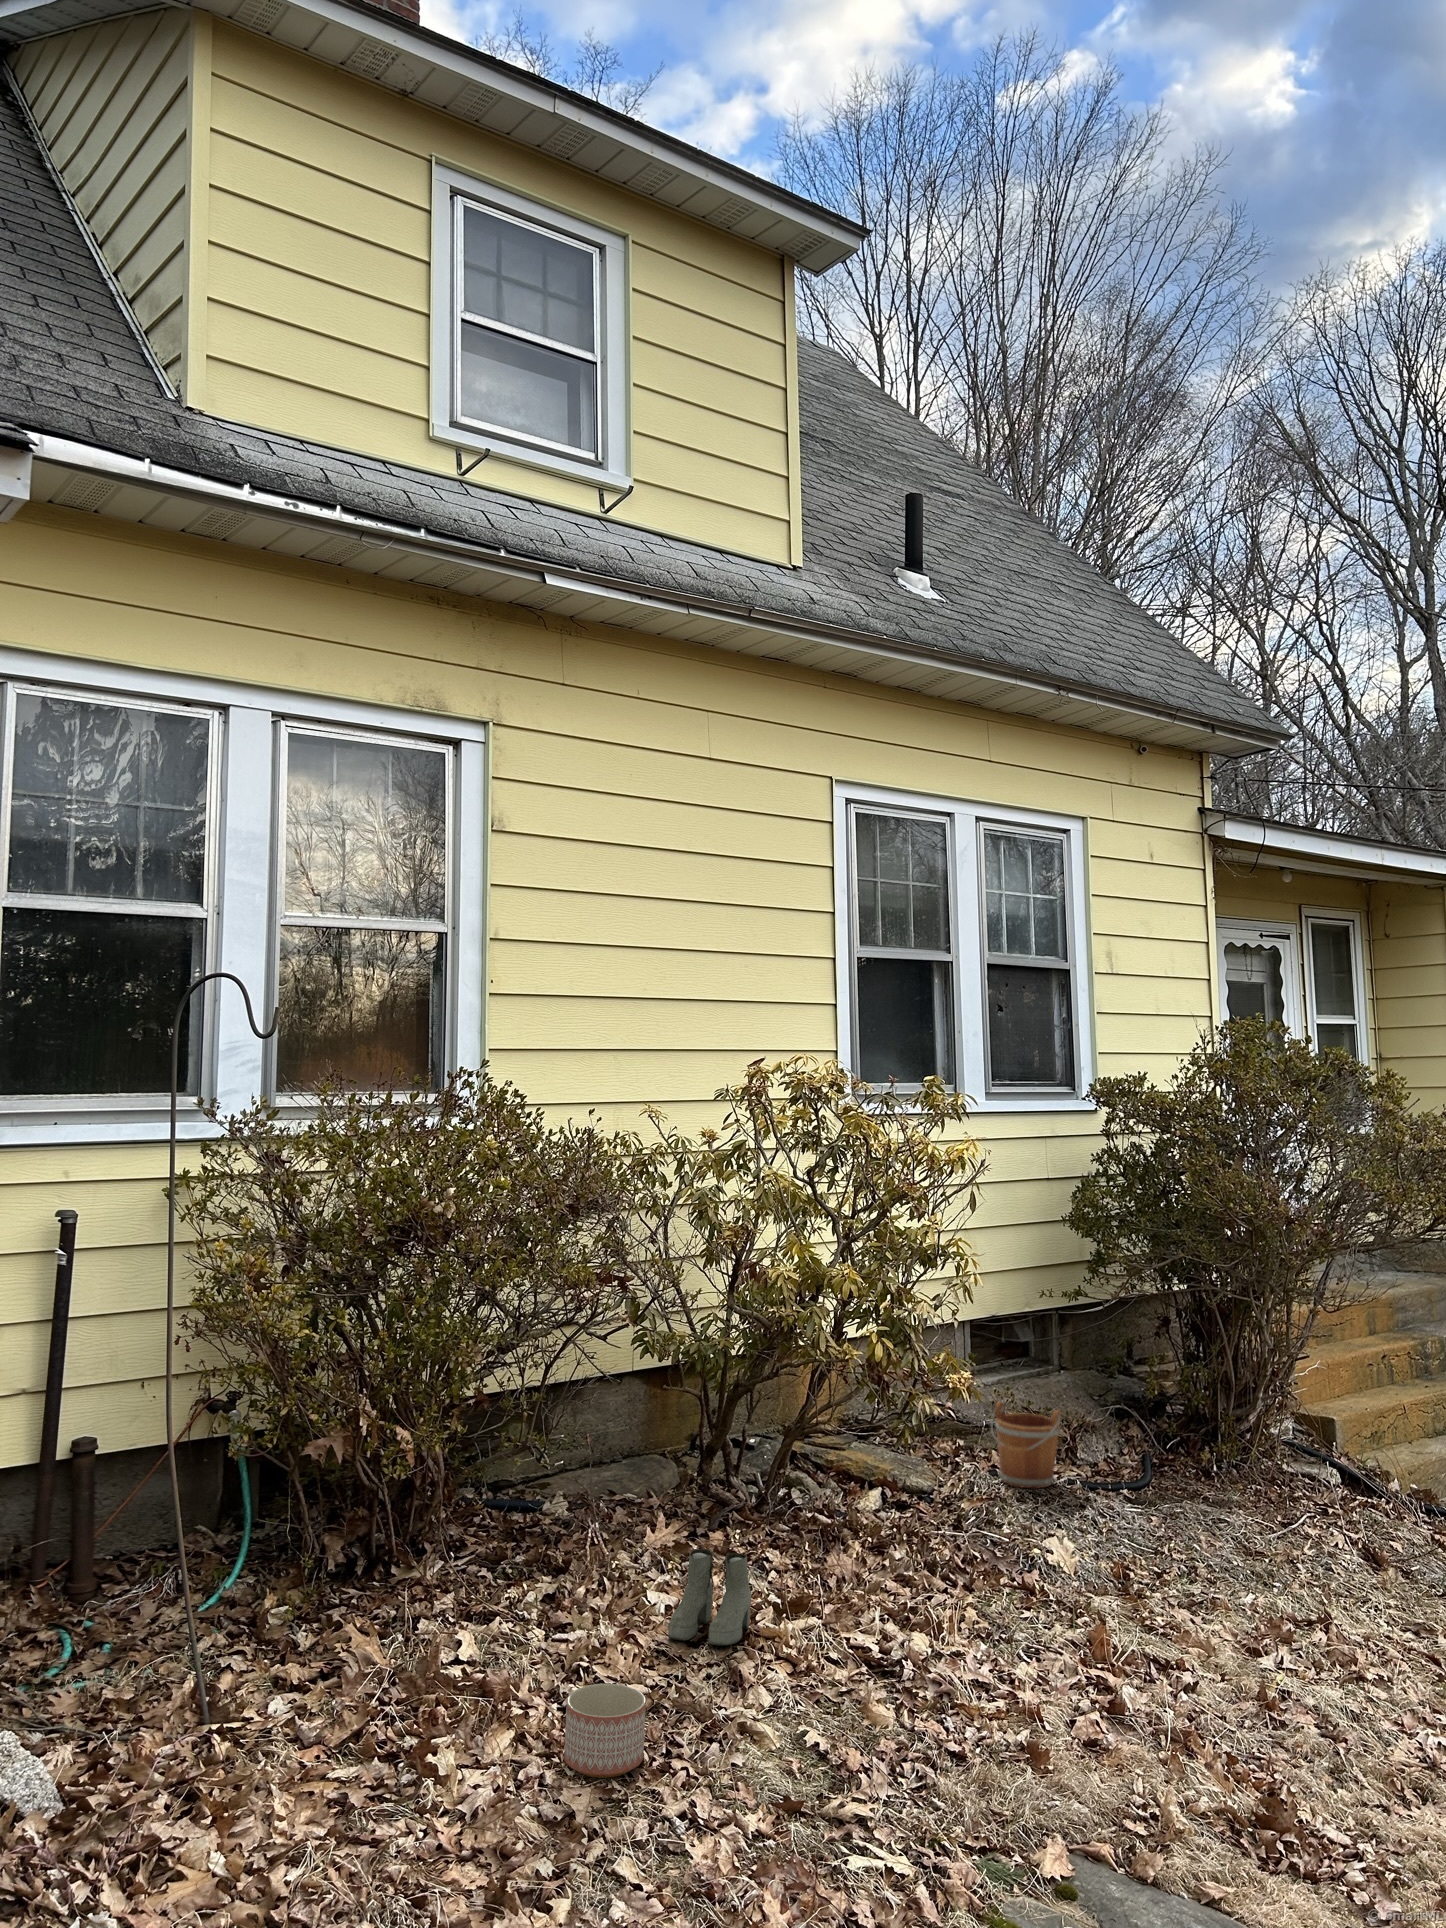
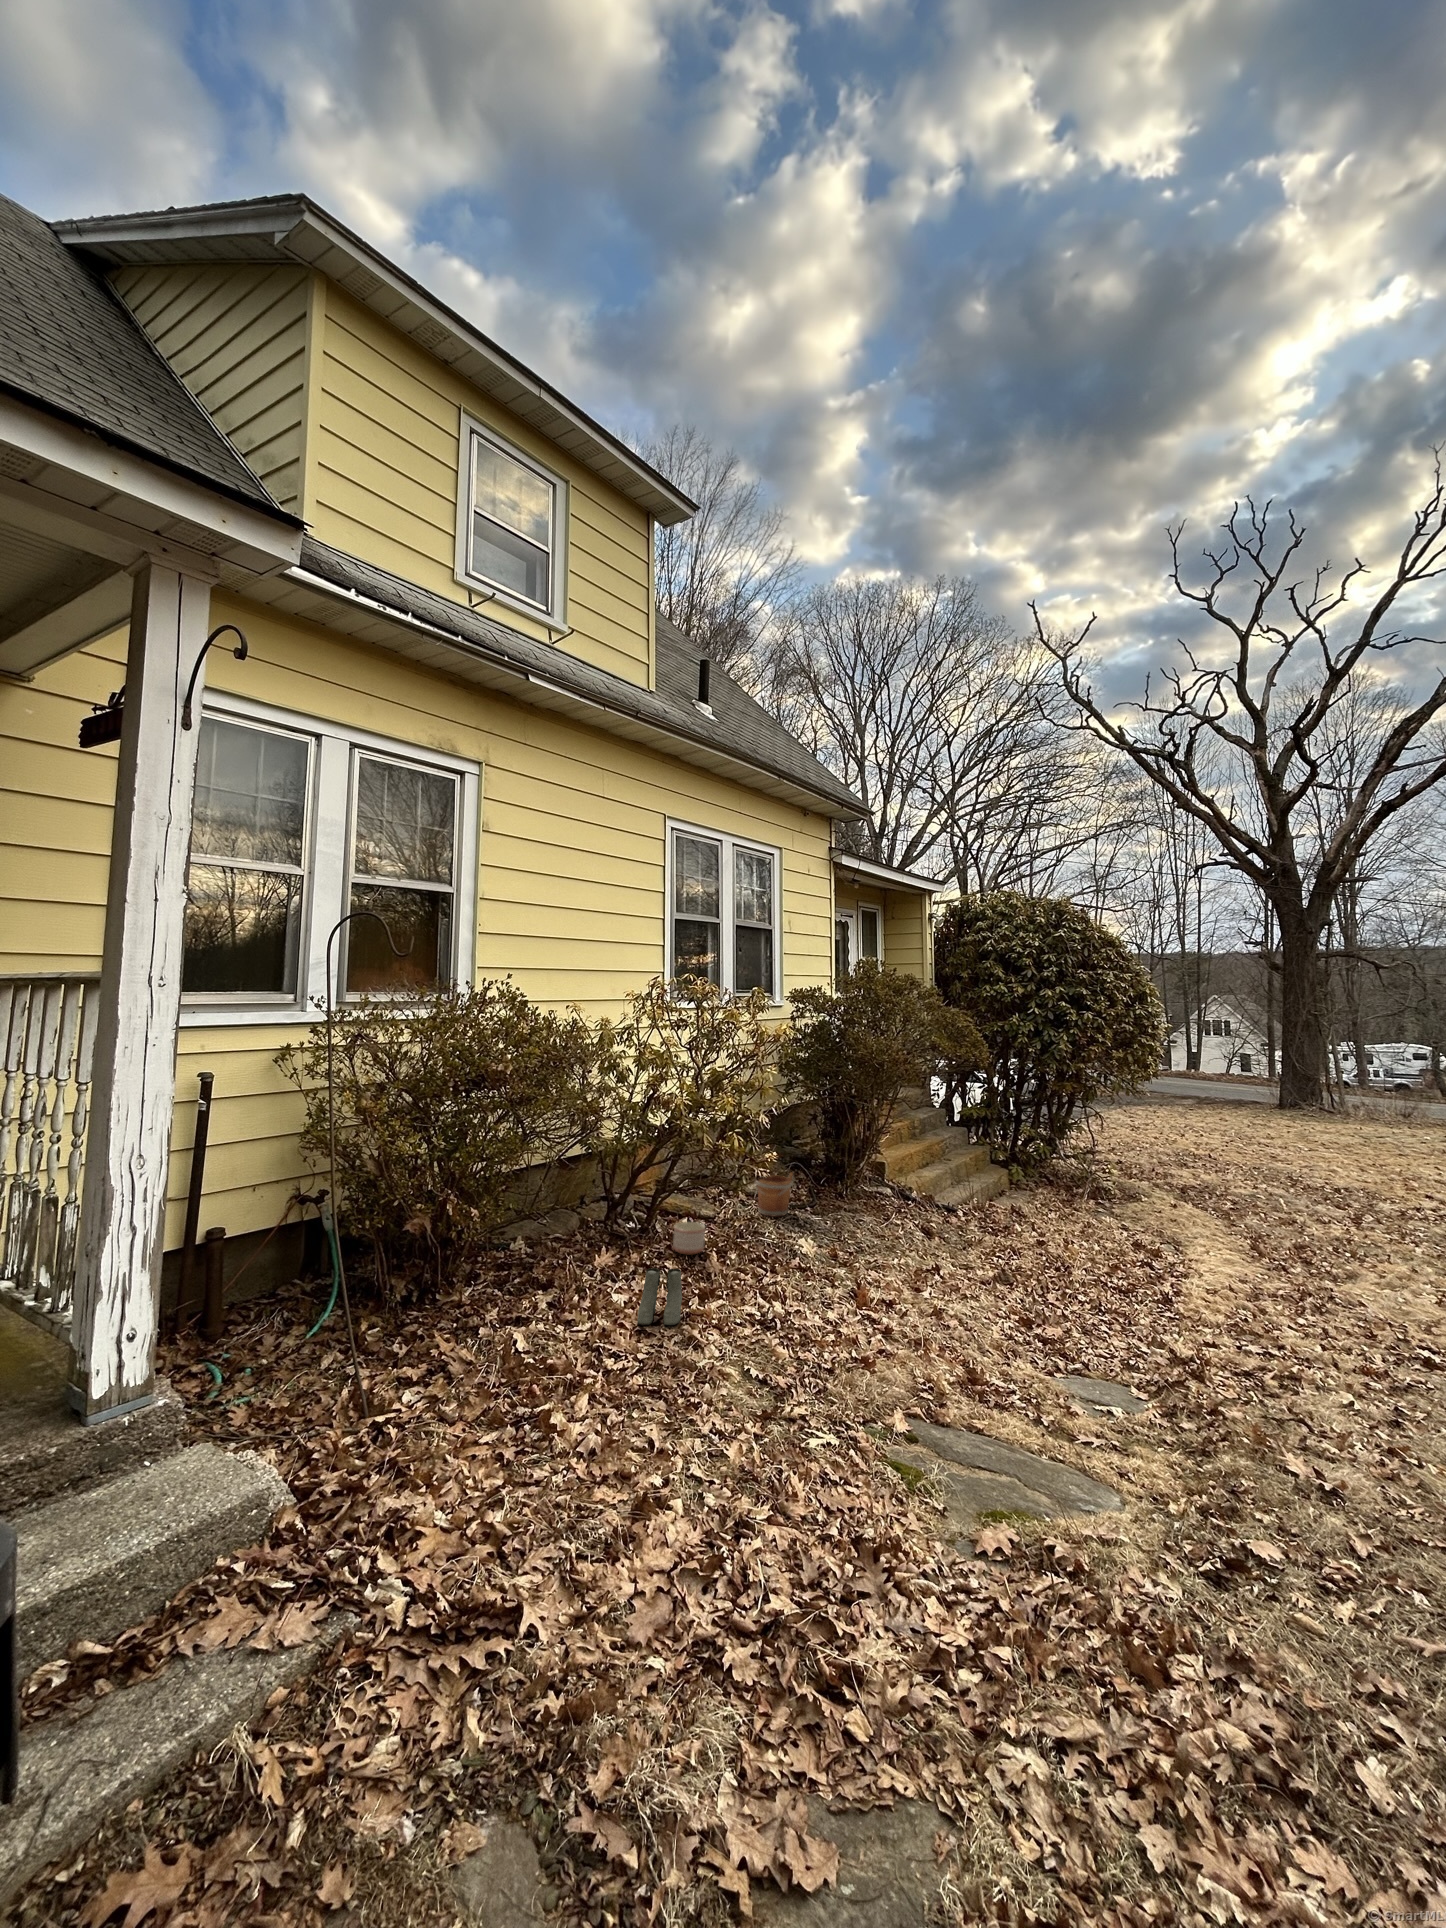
planter: present [564,1684,646,1778] -> present [673,1222,705,1255]

